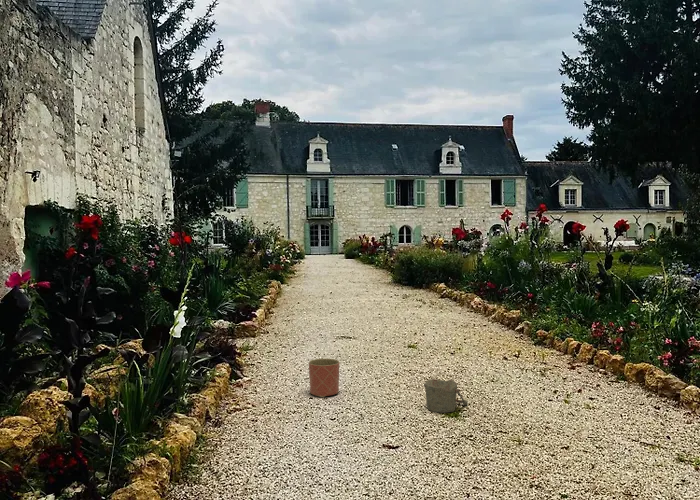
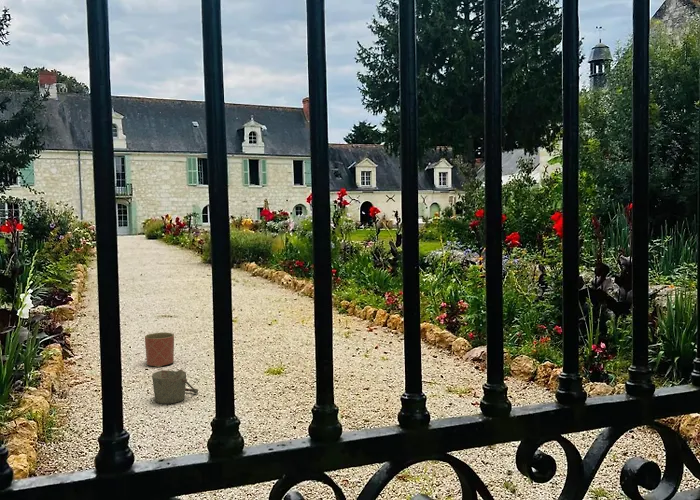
bucket: present [424,379,468,413] -> present [152,370,198,404]

